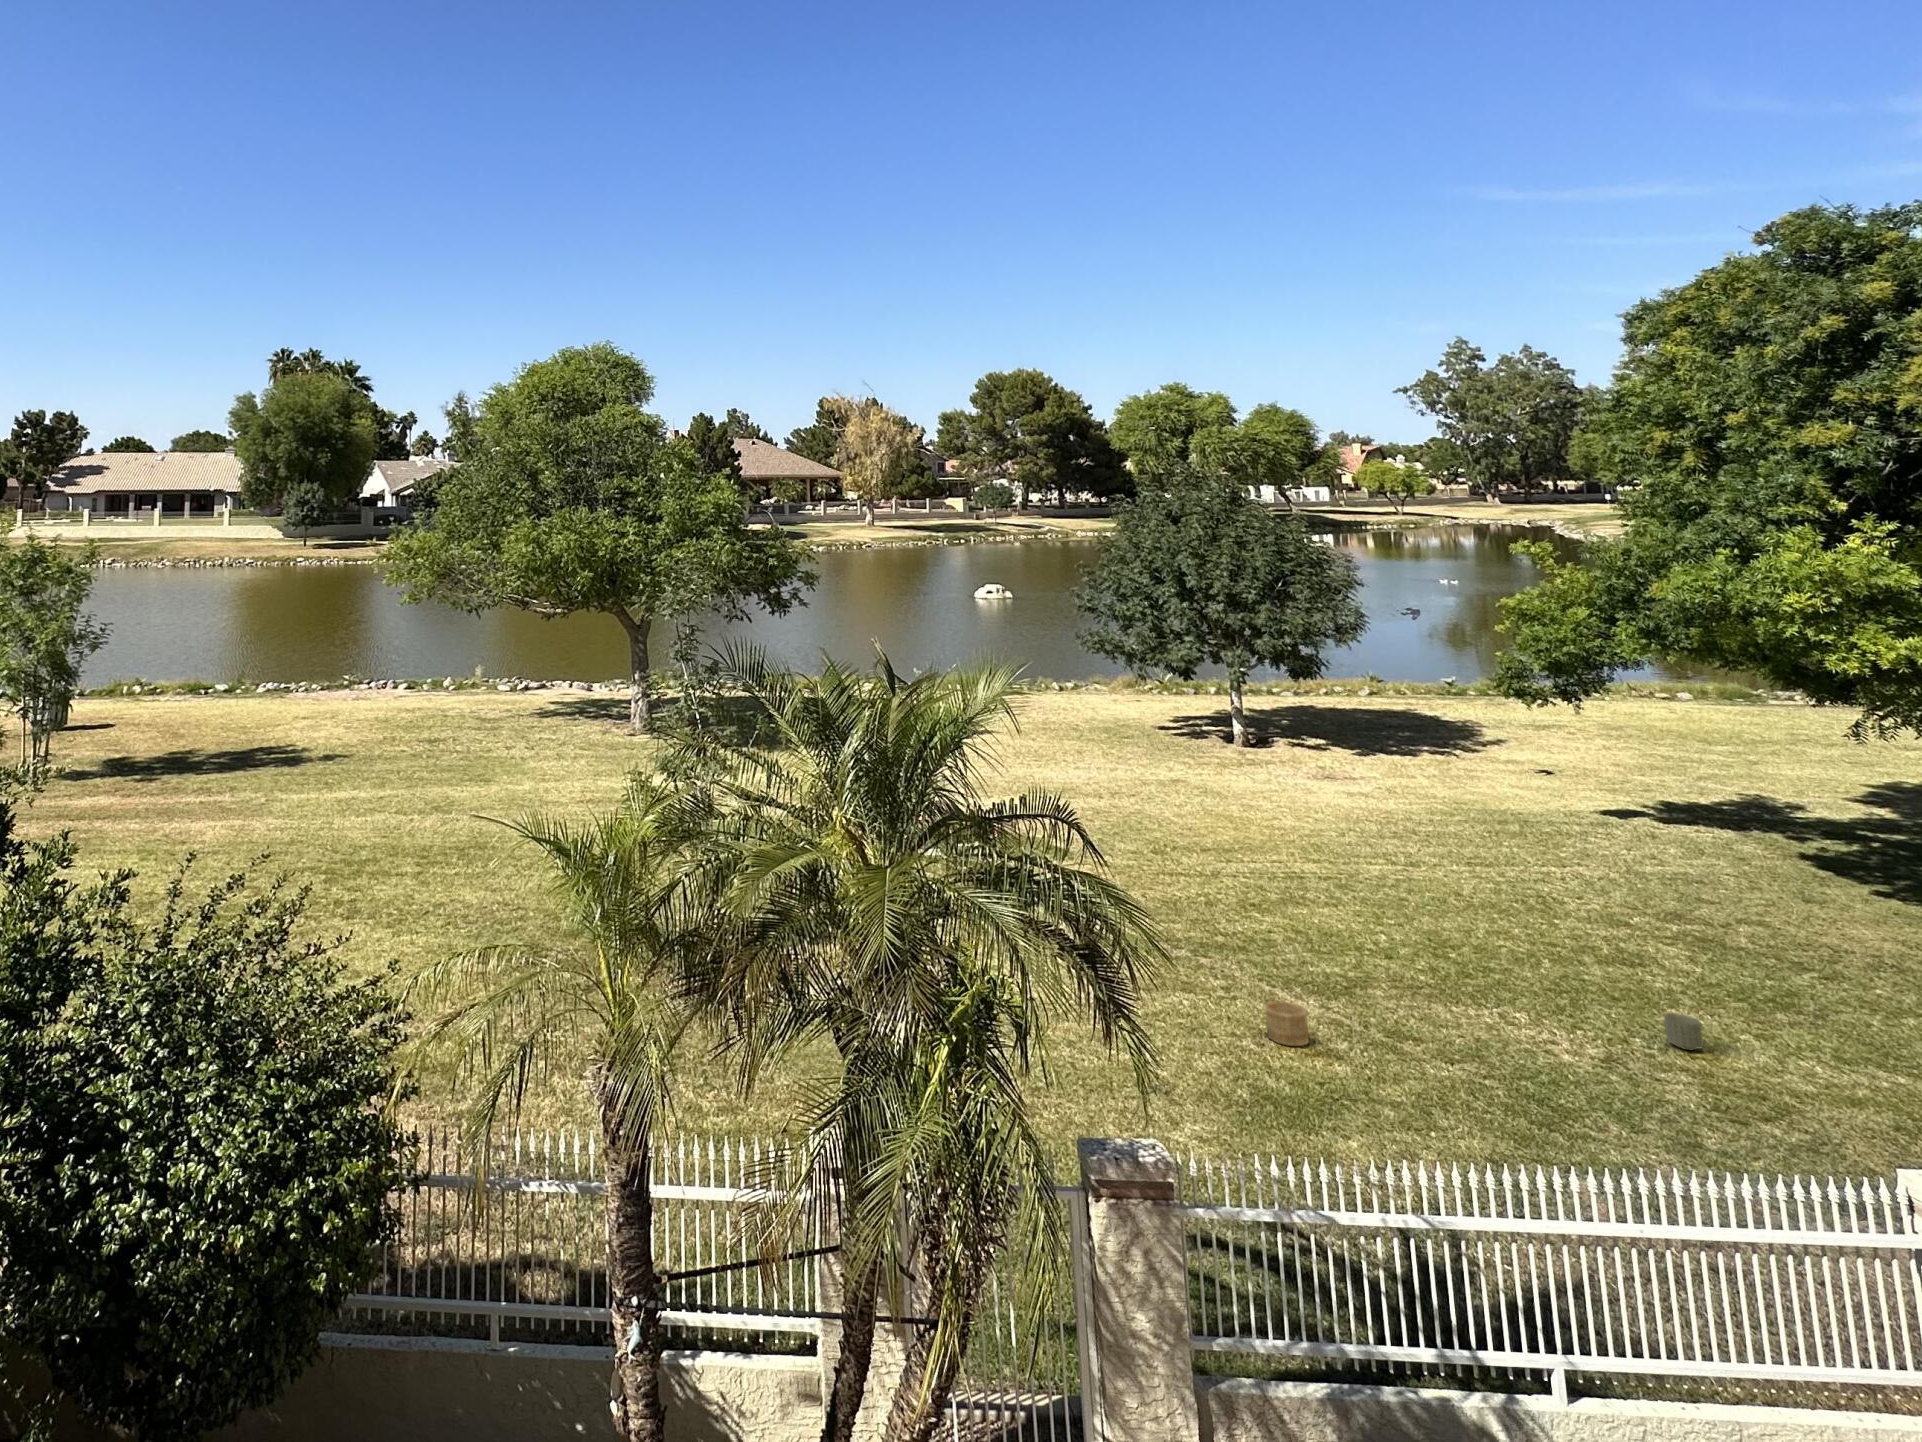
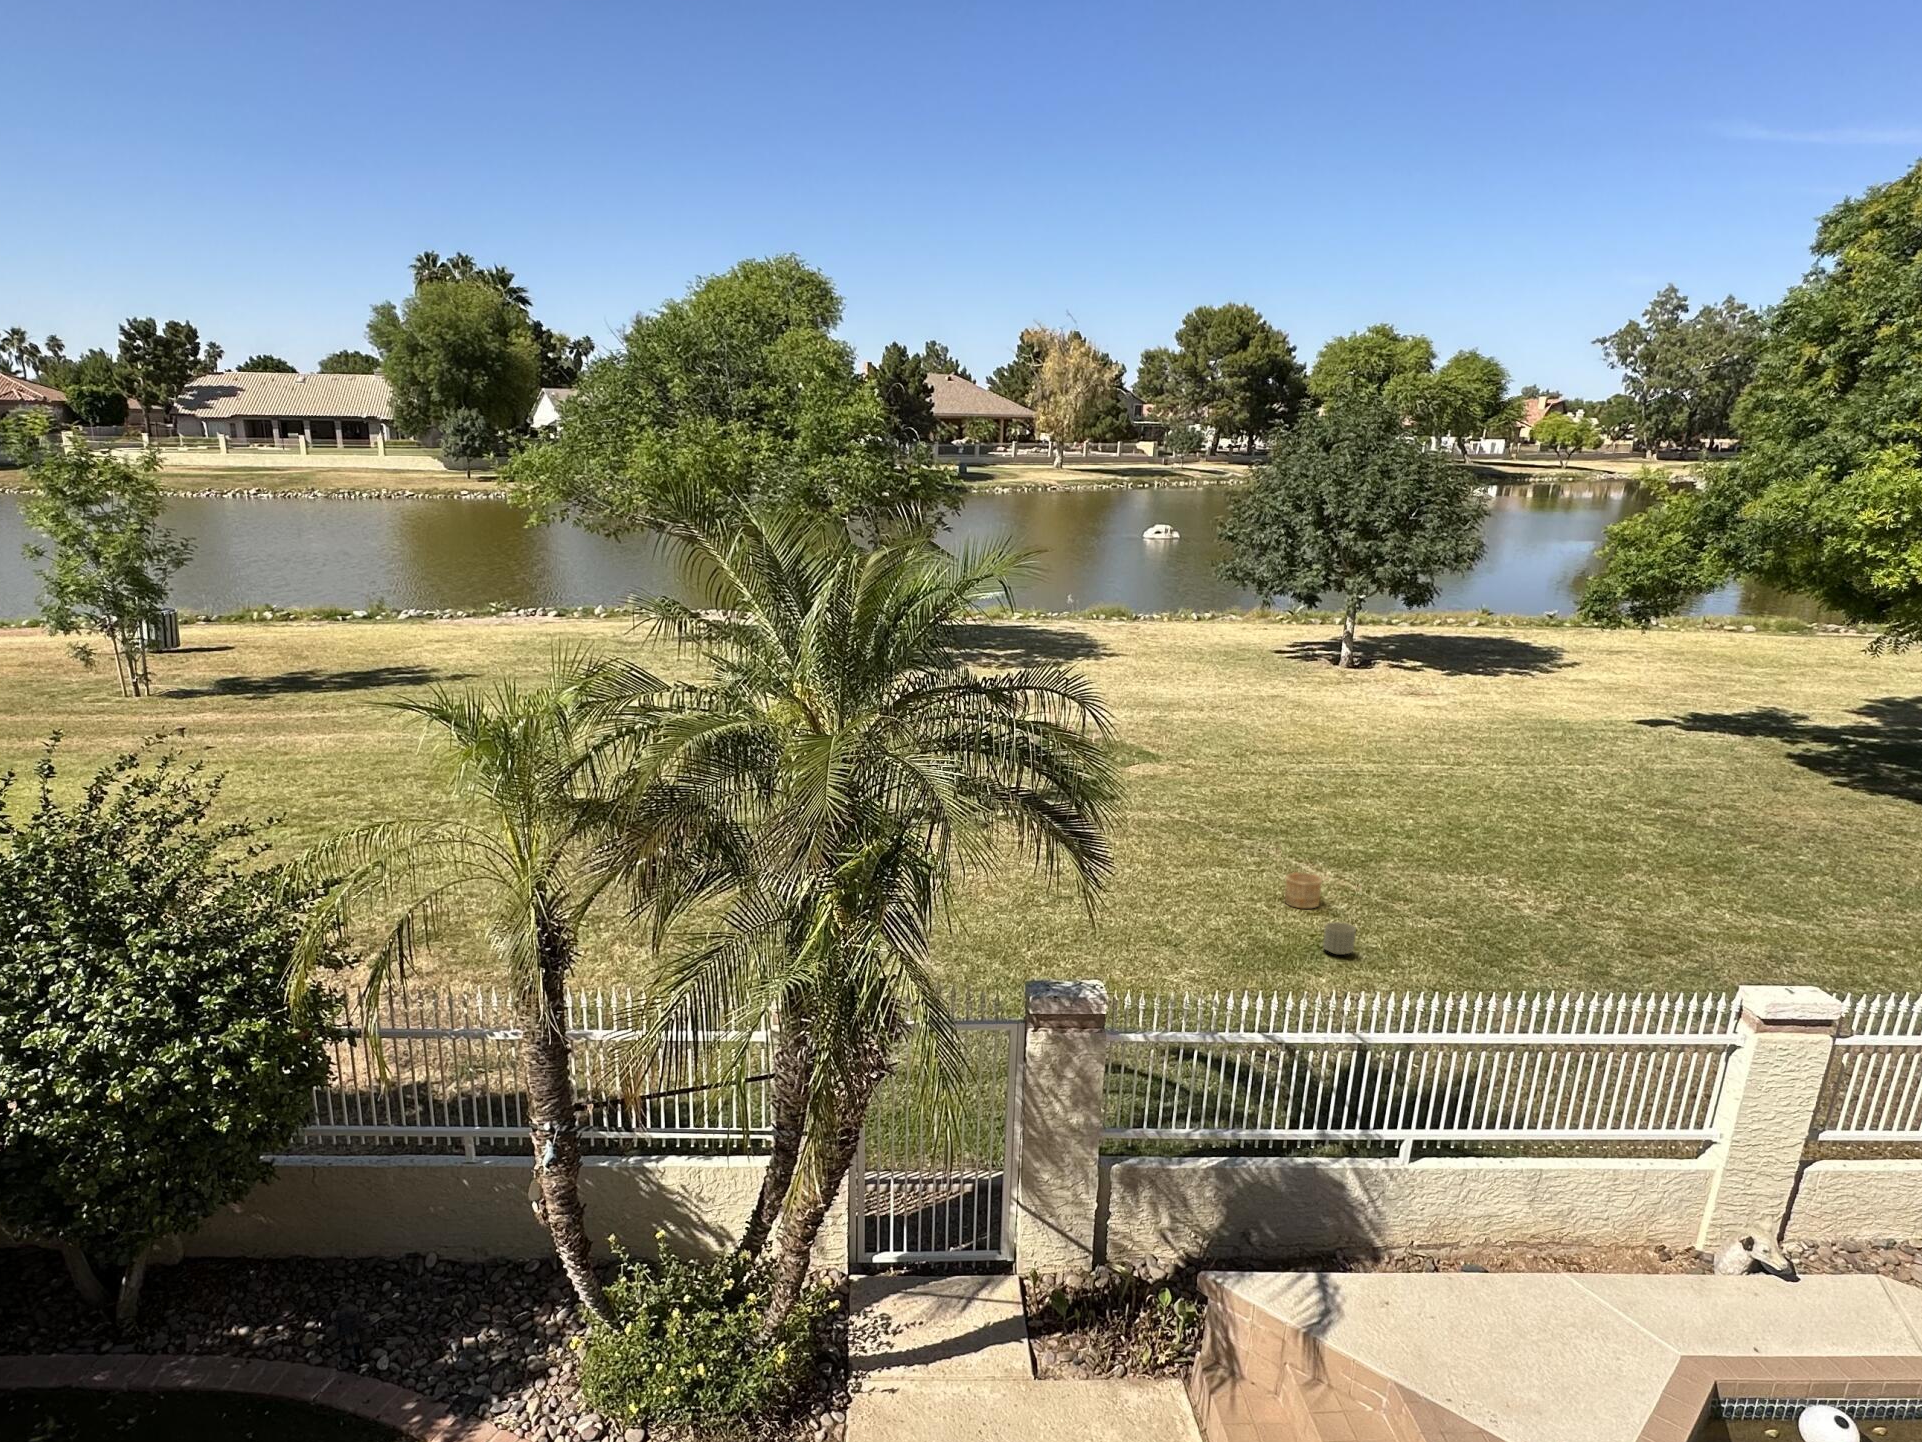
planter: present [1664,1013,1704,1050] -> present [1323,922,1356,955]

